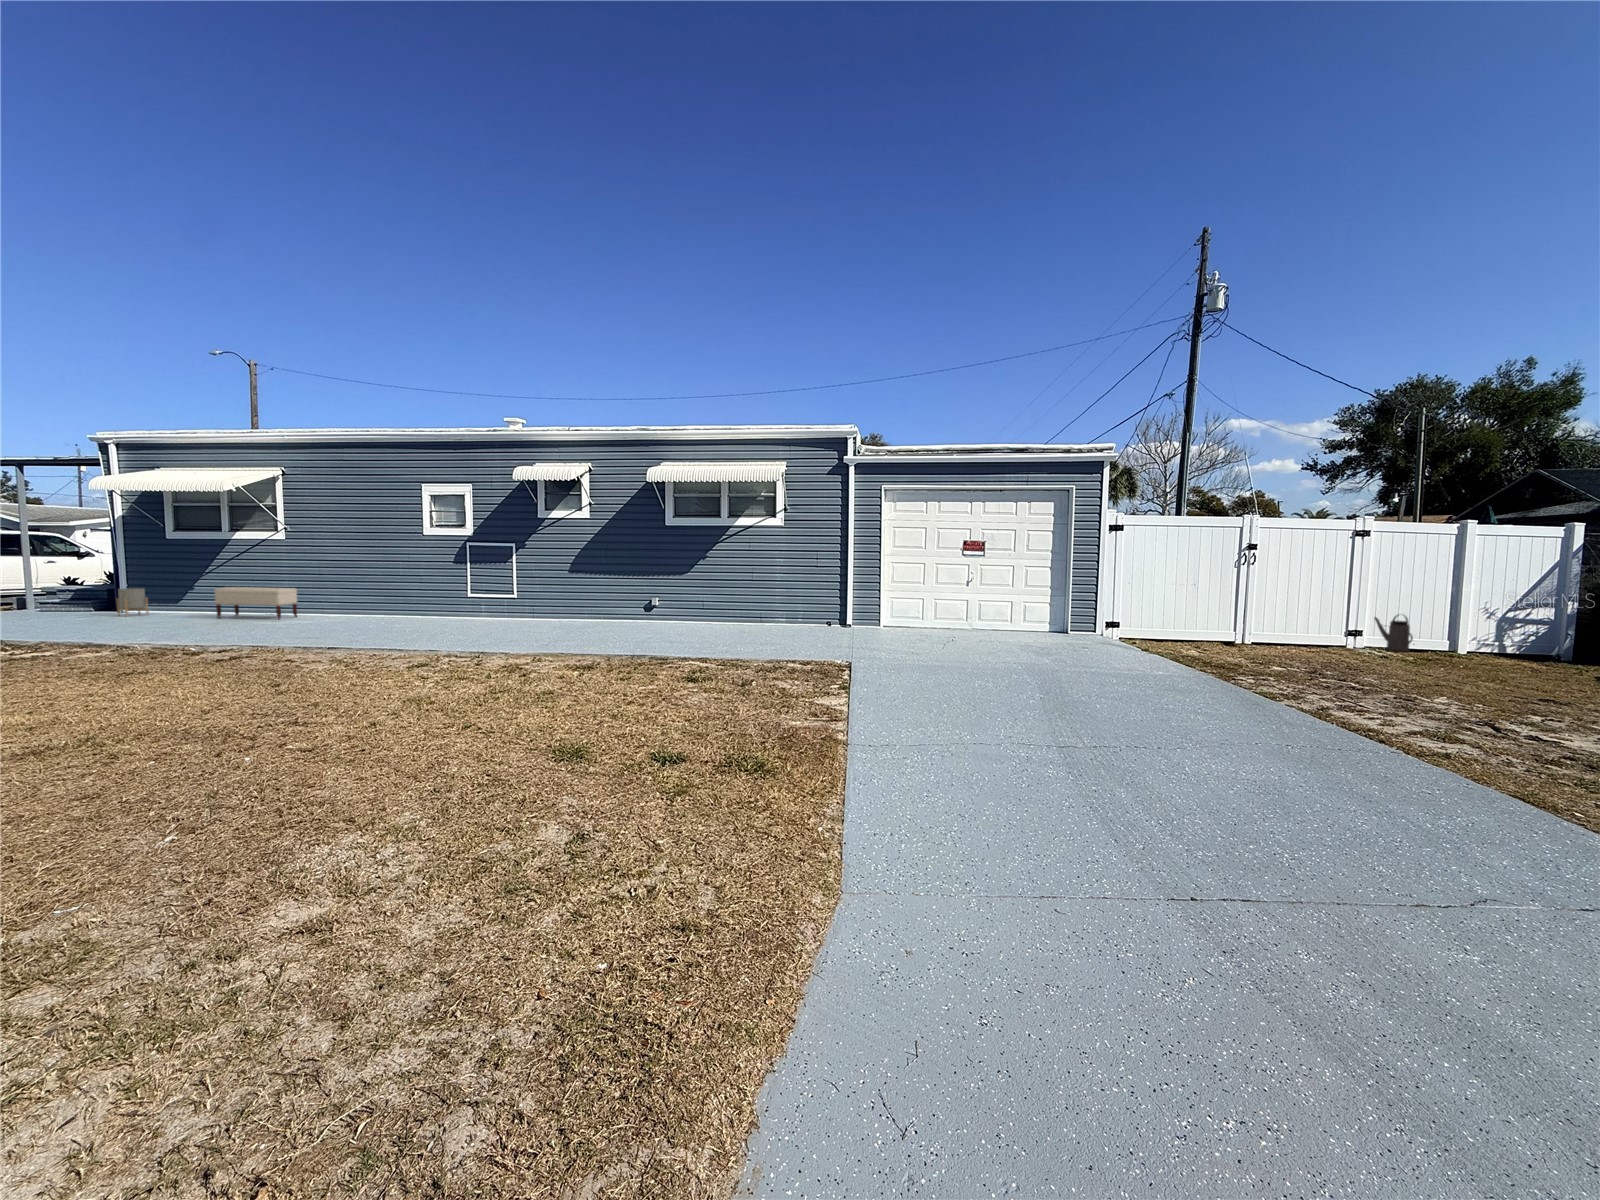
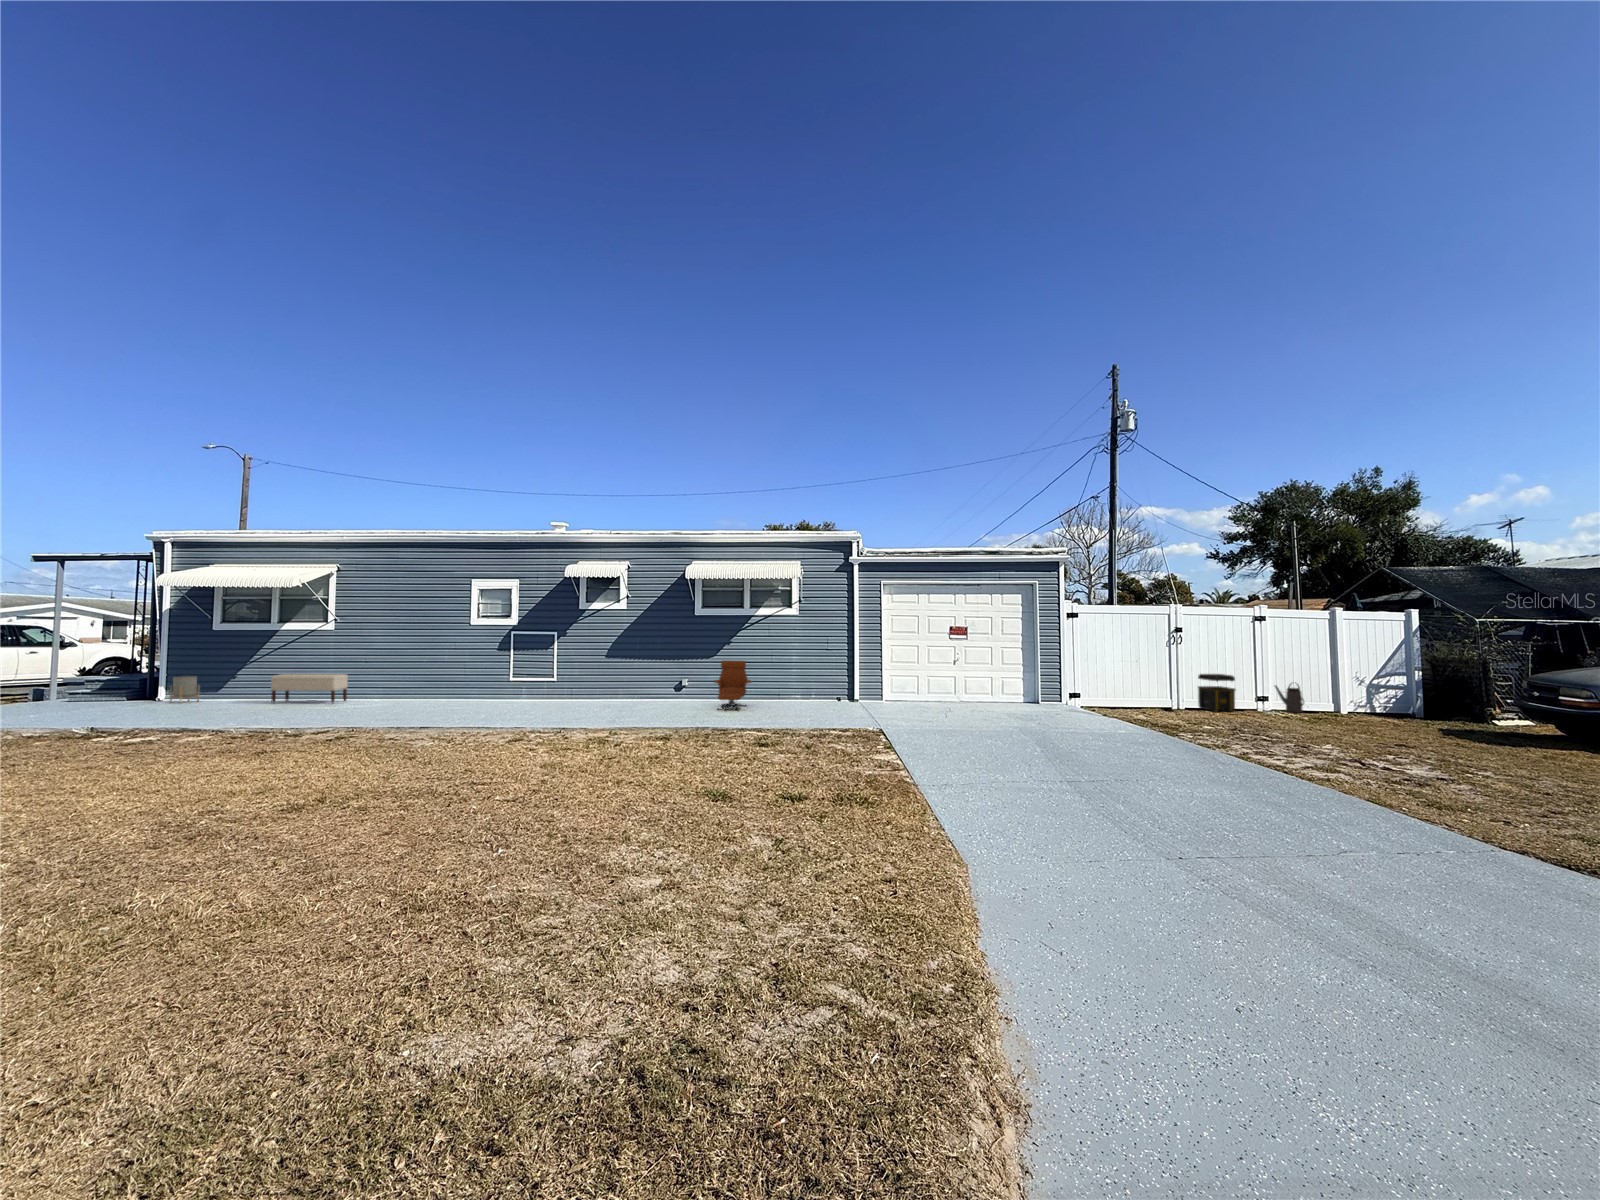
lounge chair: none [685,578,729,636] -> present [714,661,751,710]
toolbox: none [1272,601,1323,649] -> present [1198,674,1235,712]

